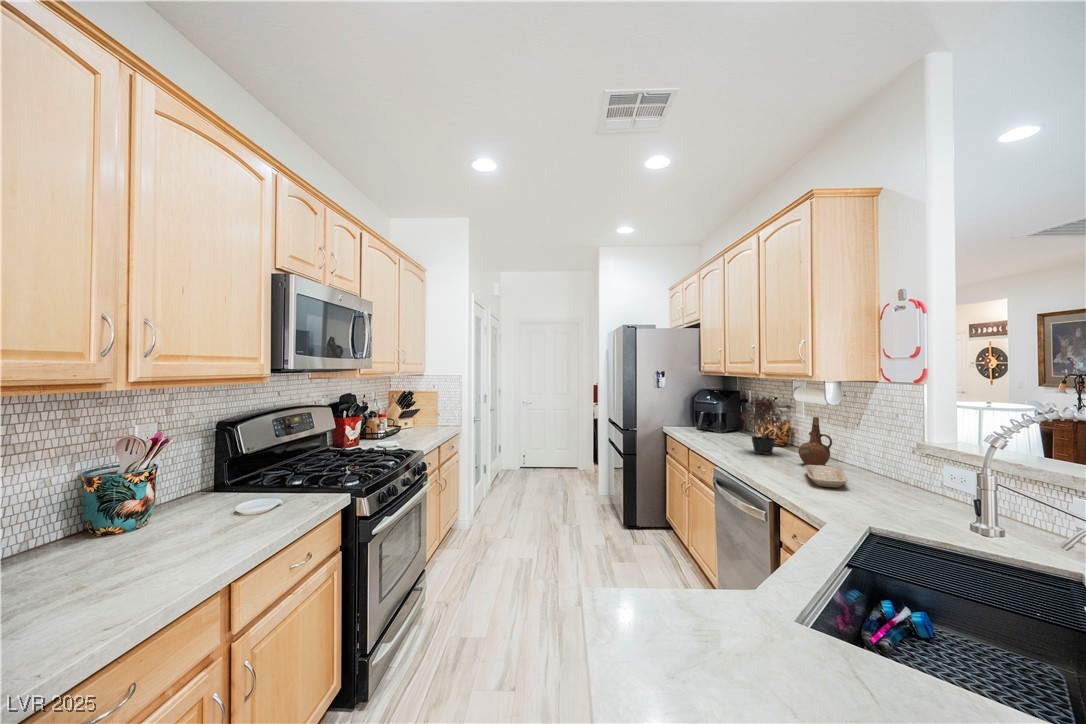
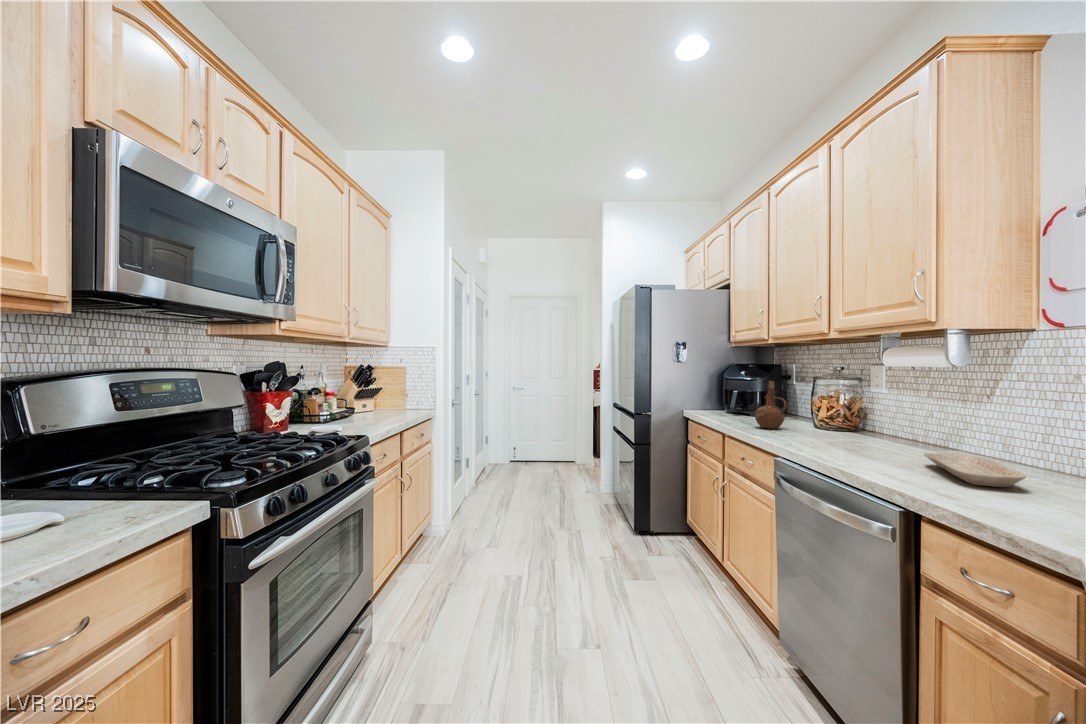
potted plant: present [742,396,786,455] -> none [800,361,871,441]
ceramic pitcher: present [799,417,832,465] -> present [755,381,787,429]

